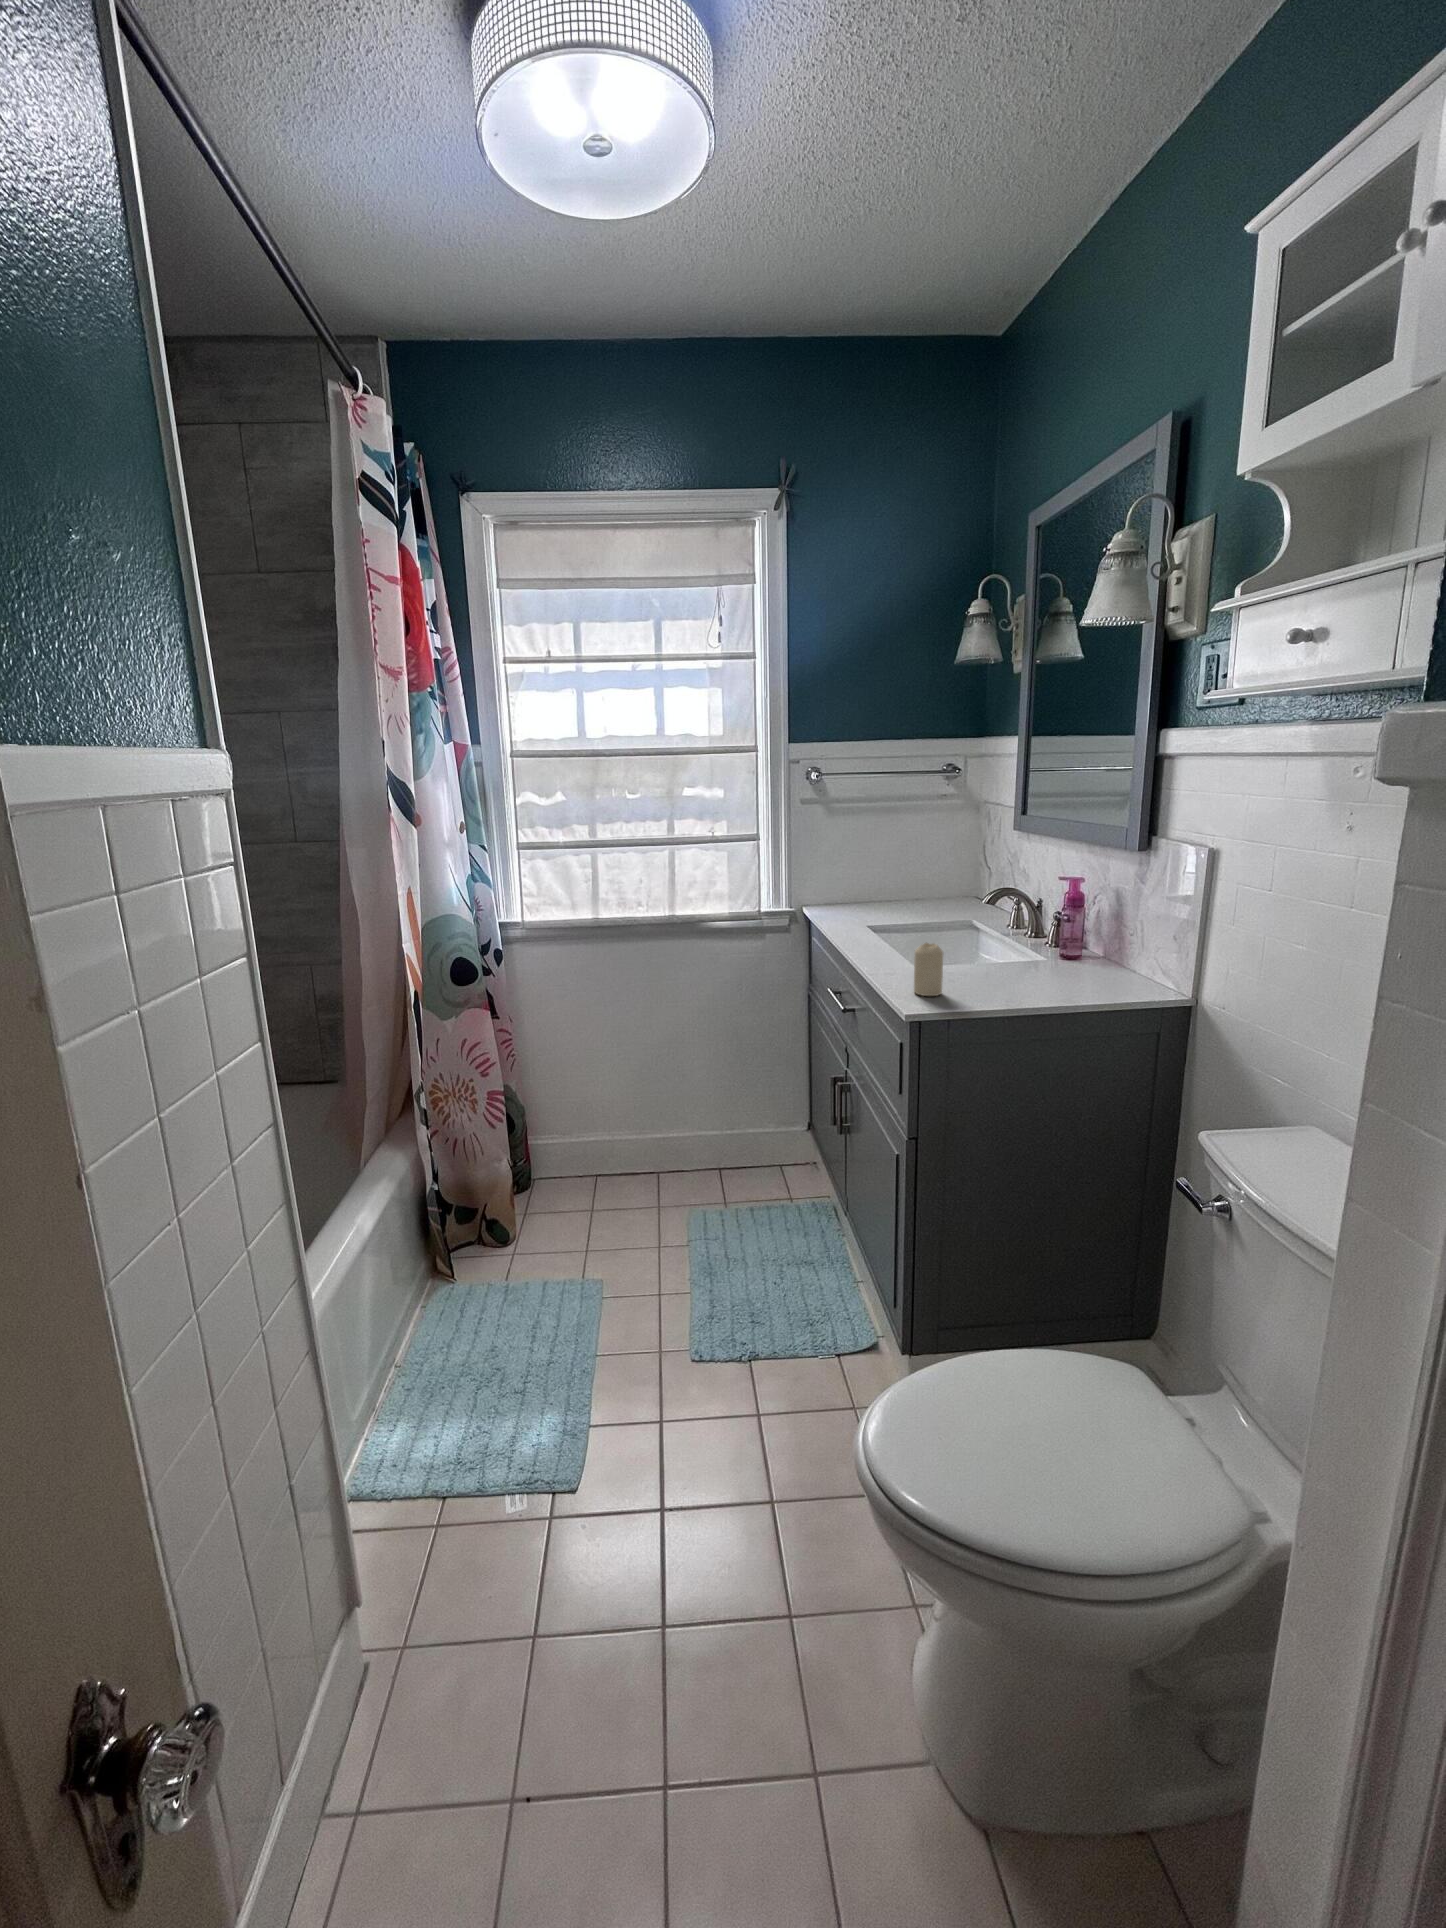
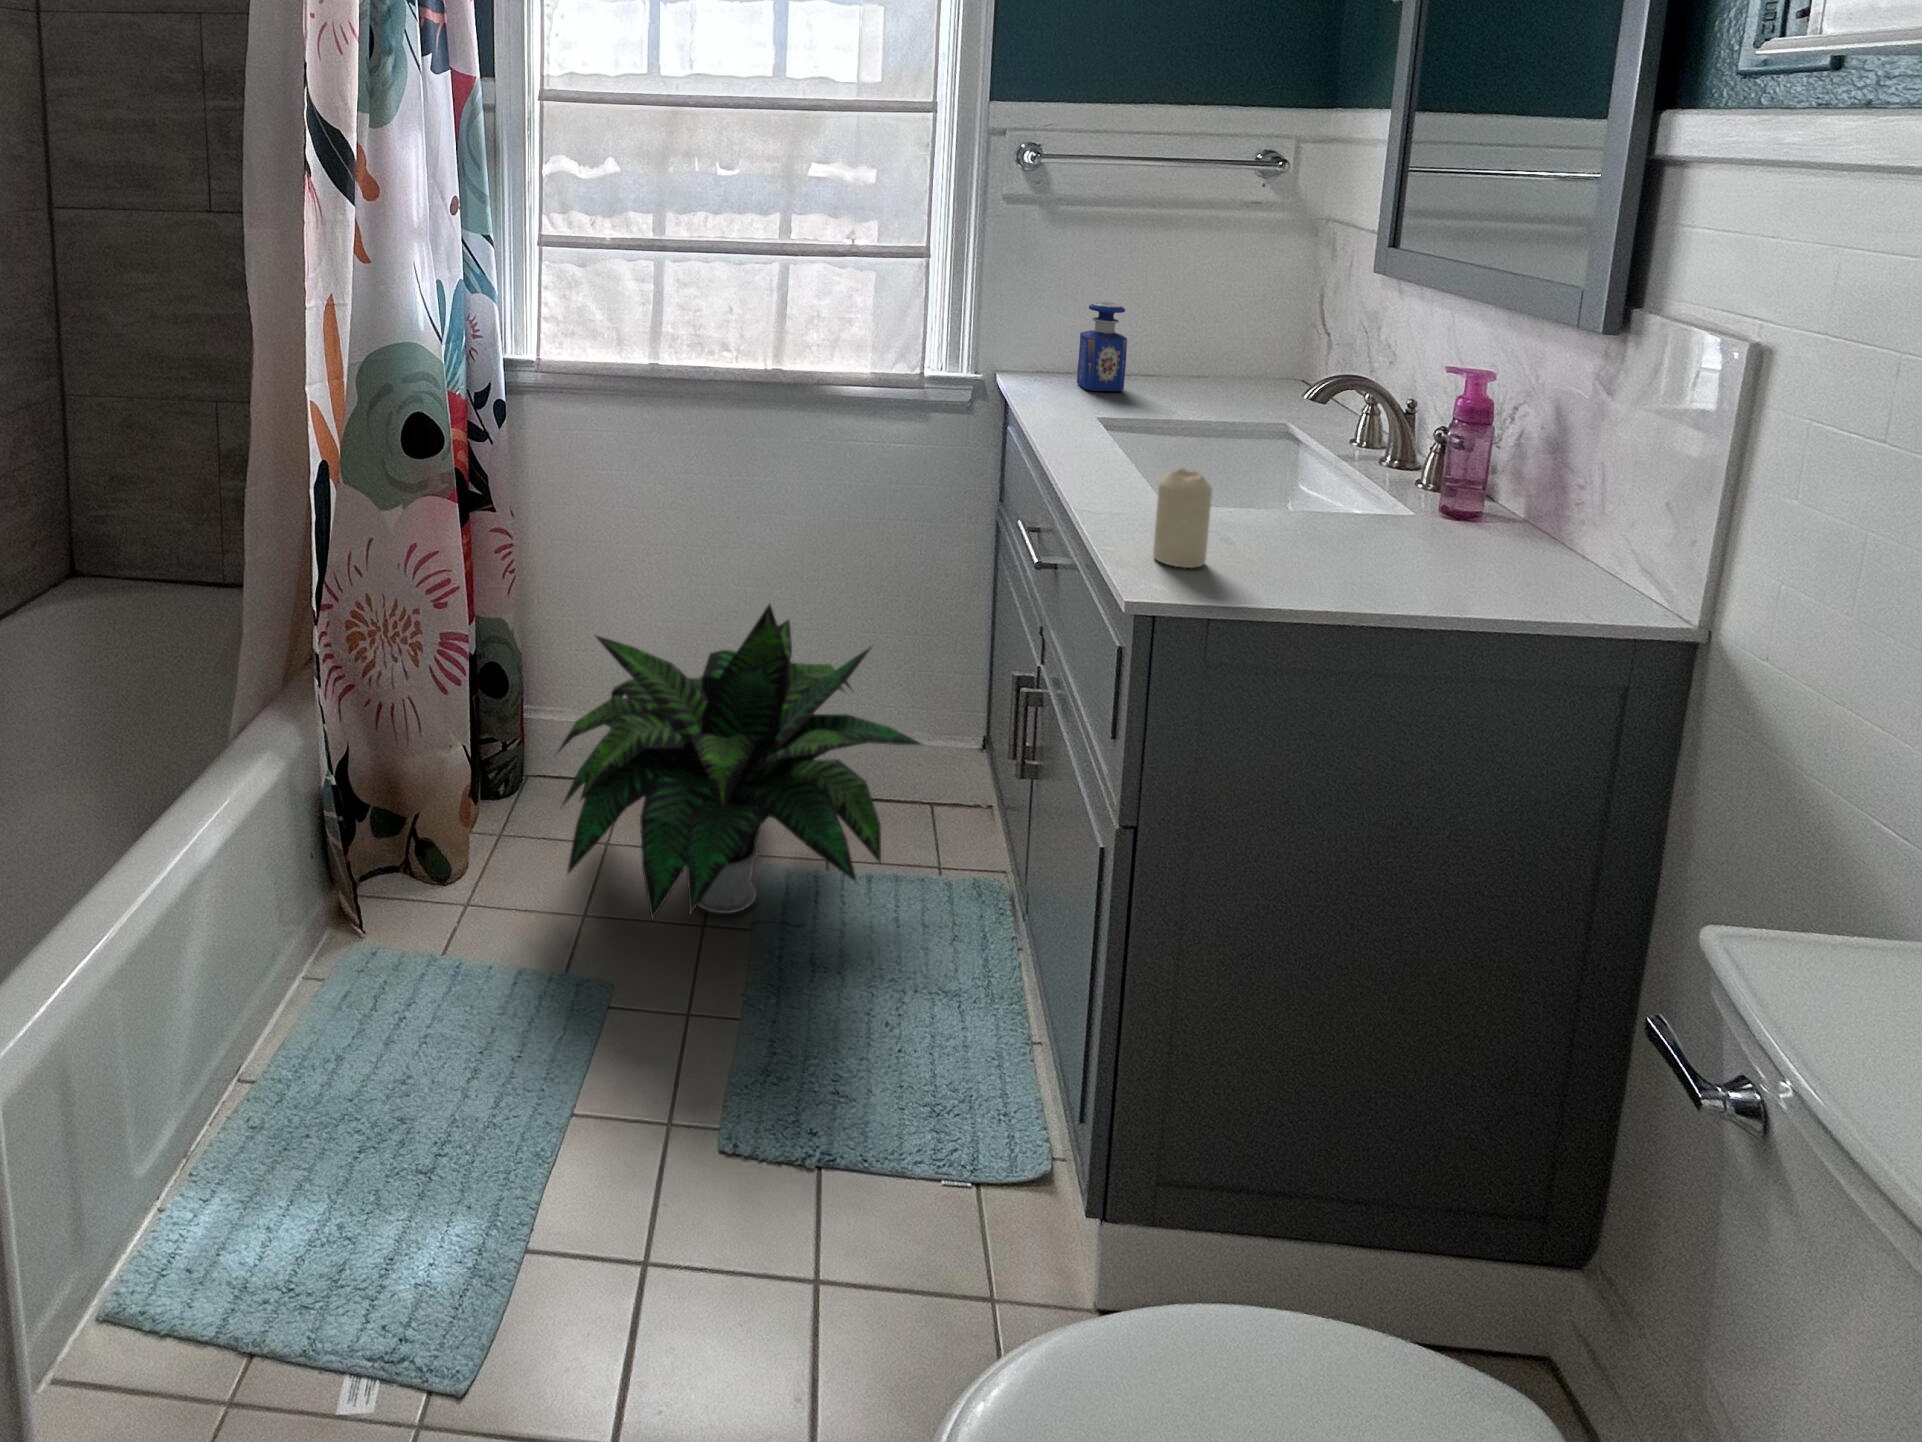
perfume bottle: none [848,859,876,911] -> present [1077,302,1127,391]
potted plant: none [560,1051,778,1240] -> present [558,604,923,919]

